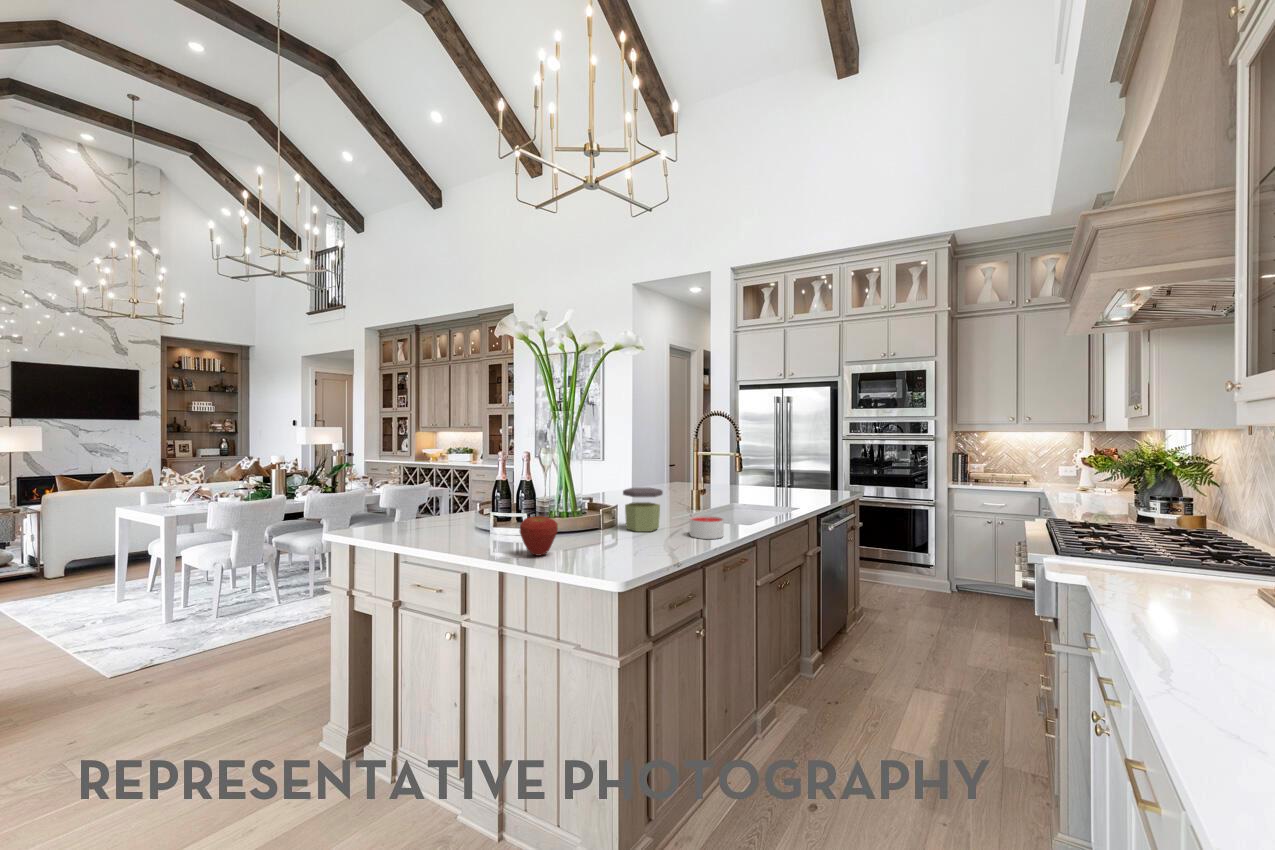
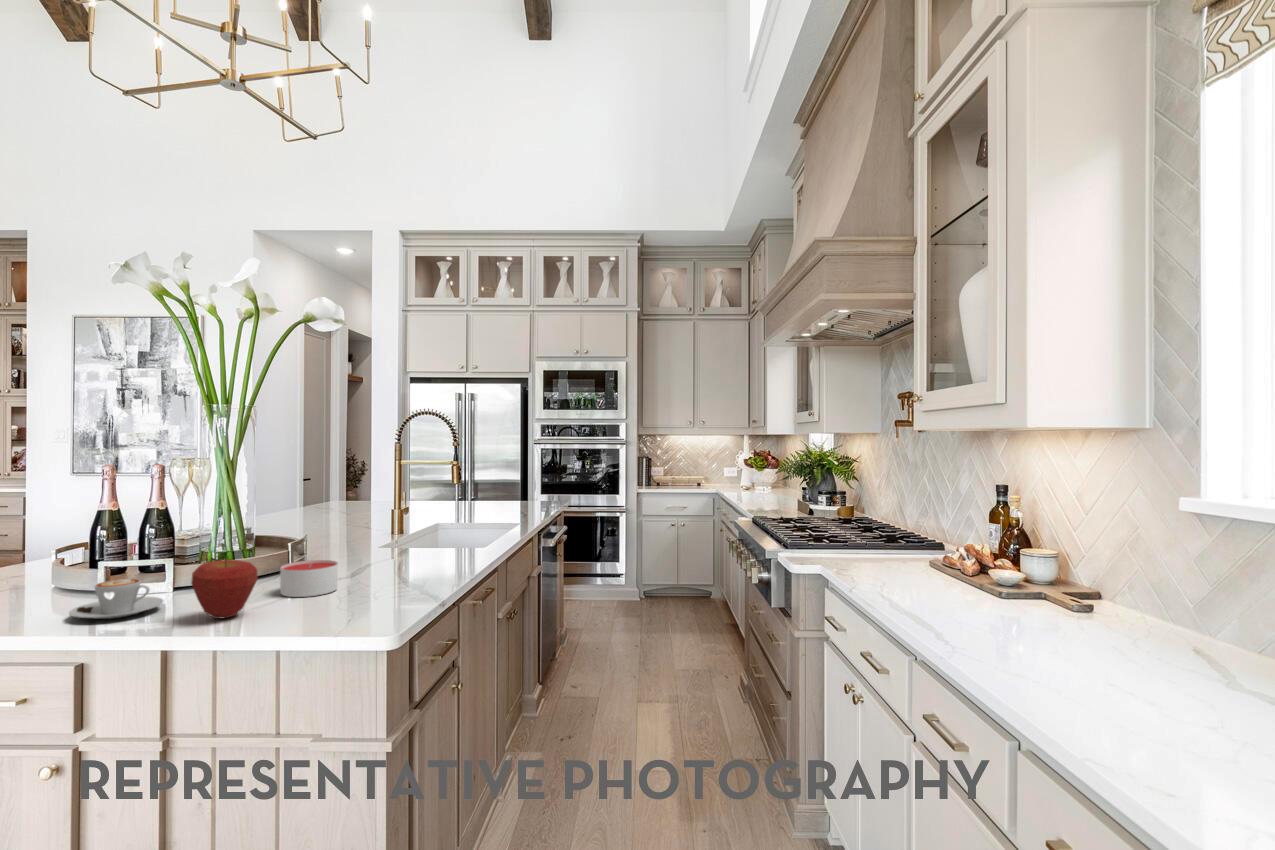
jar: present [623,488,663,532] -> none [325,508,381,568]
candle: present [690,516,724,539] -> present [280,560,338,597]
coffee cup: none [467,523,514,546] -> present [69,579,163,619]

